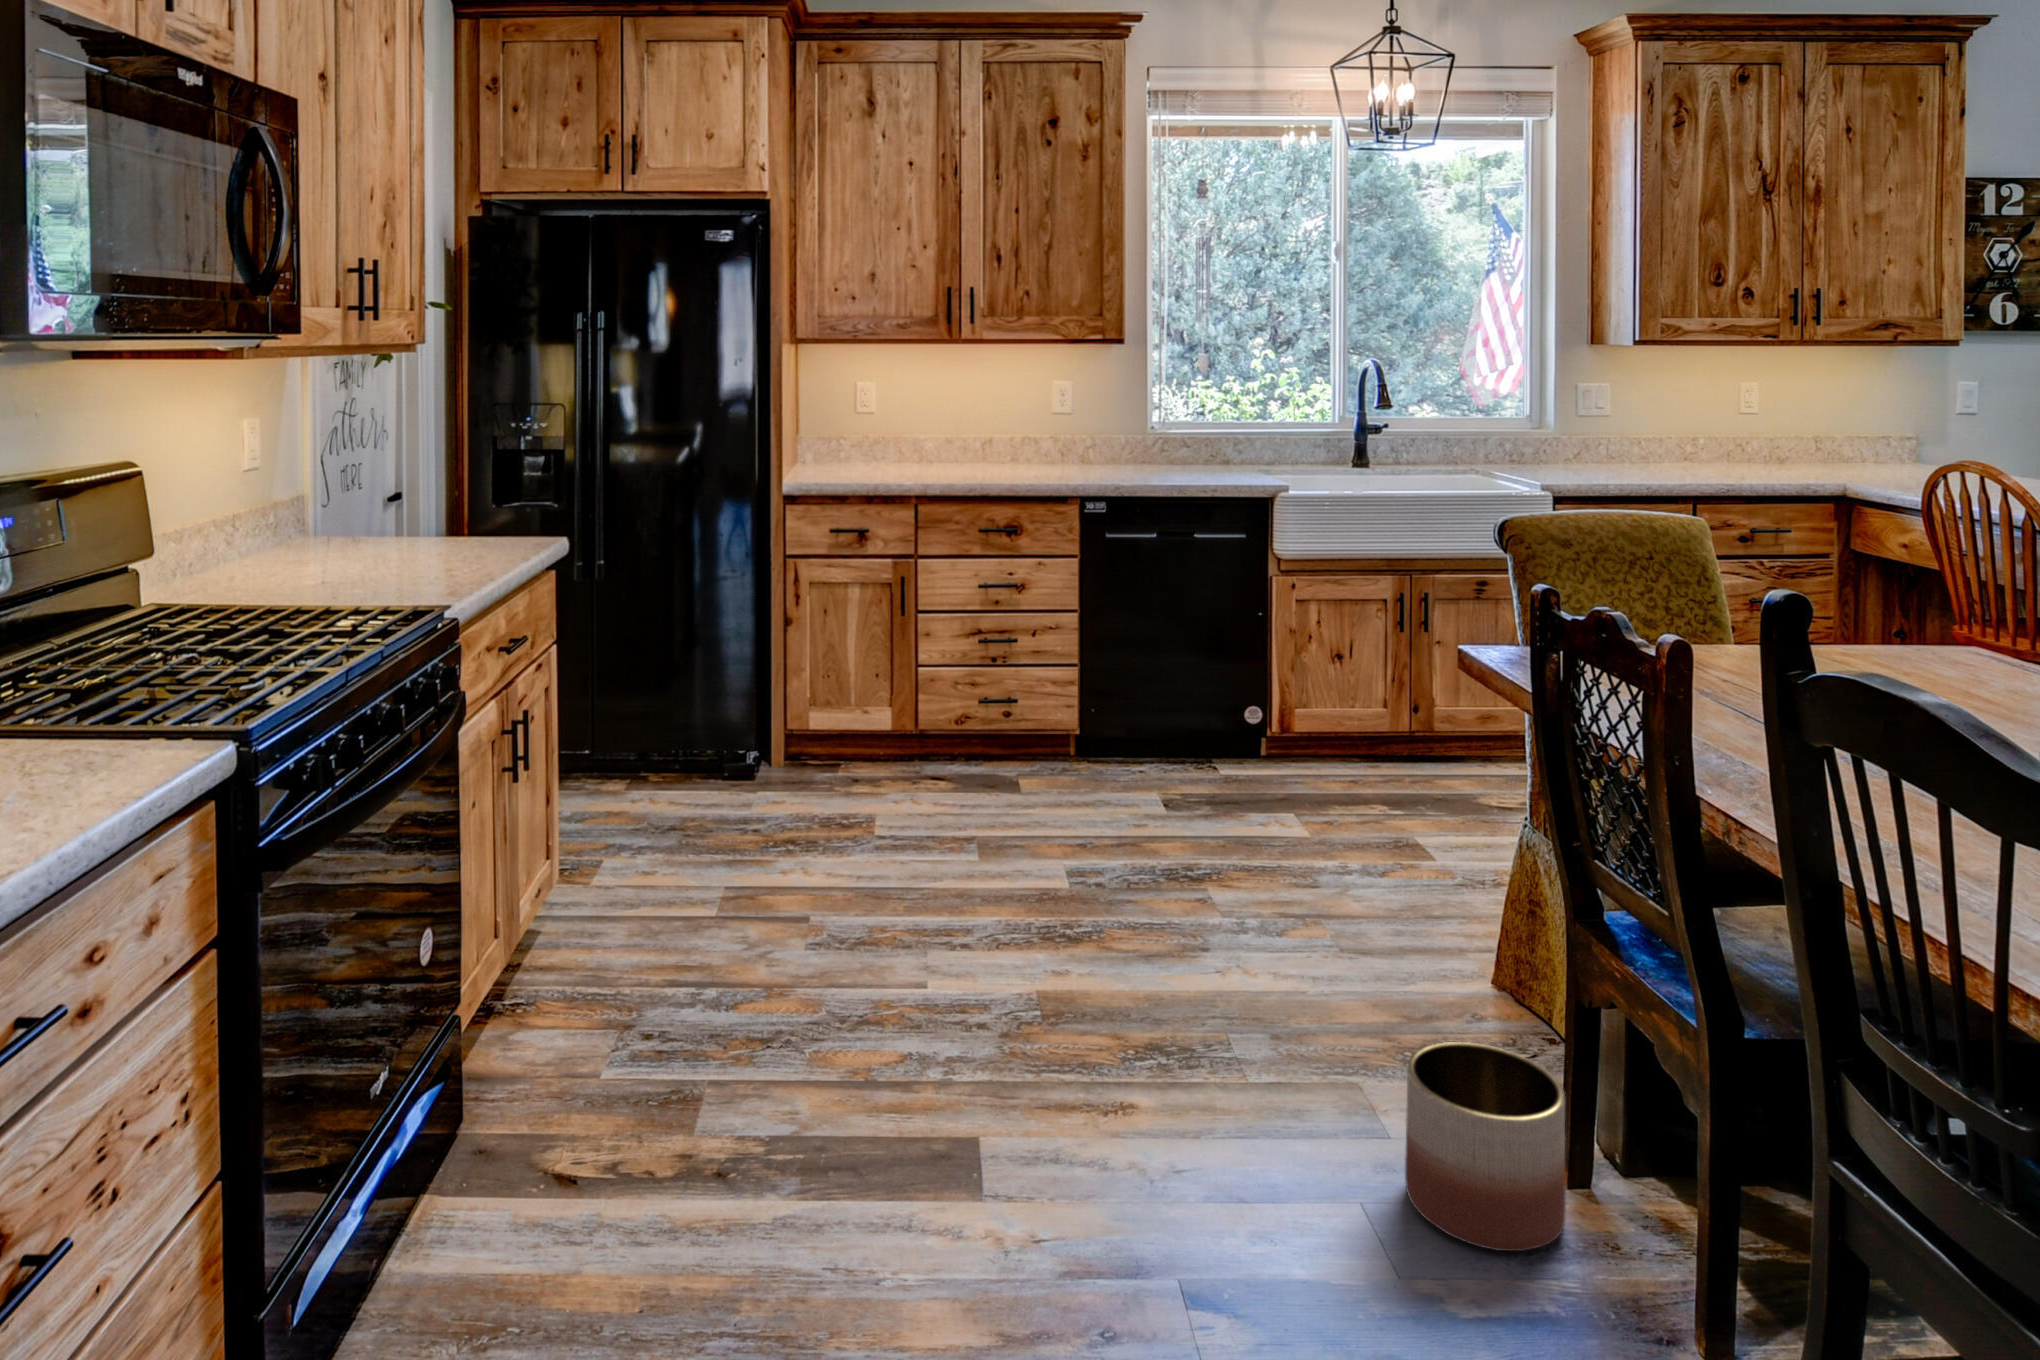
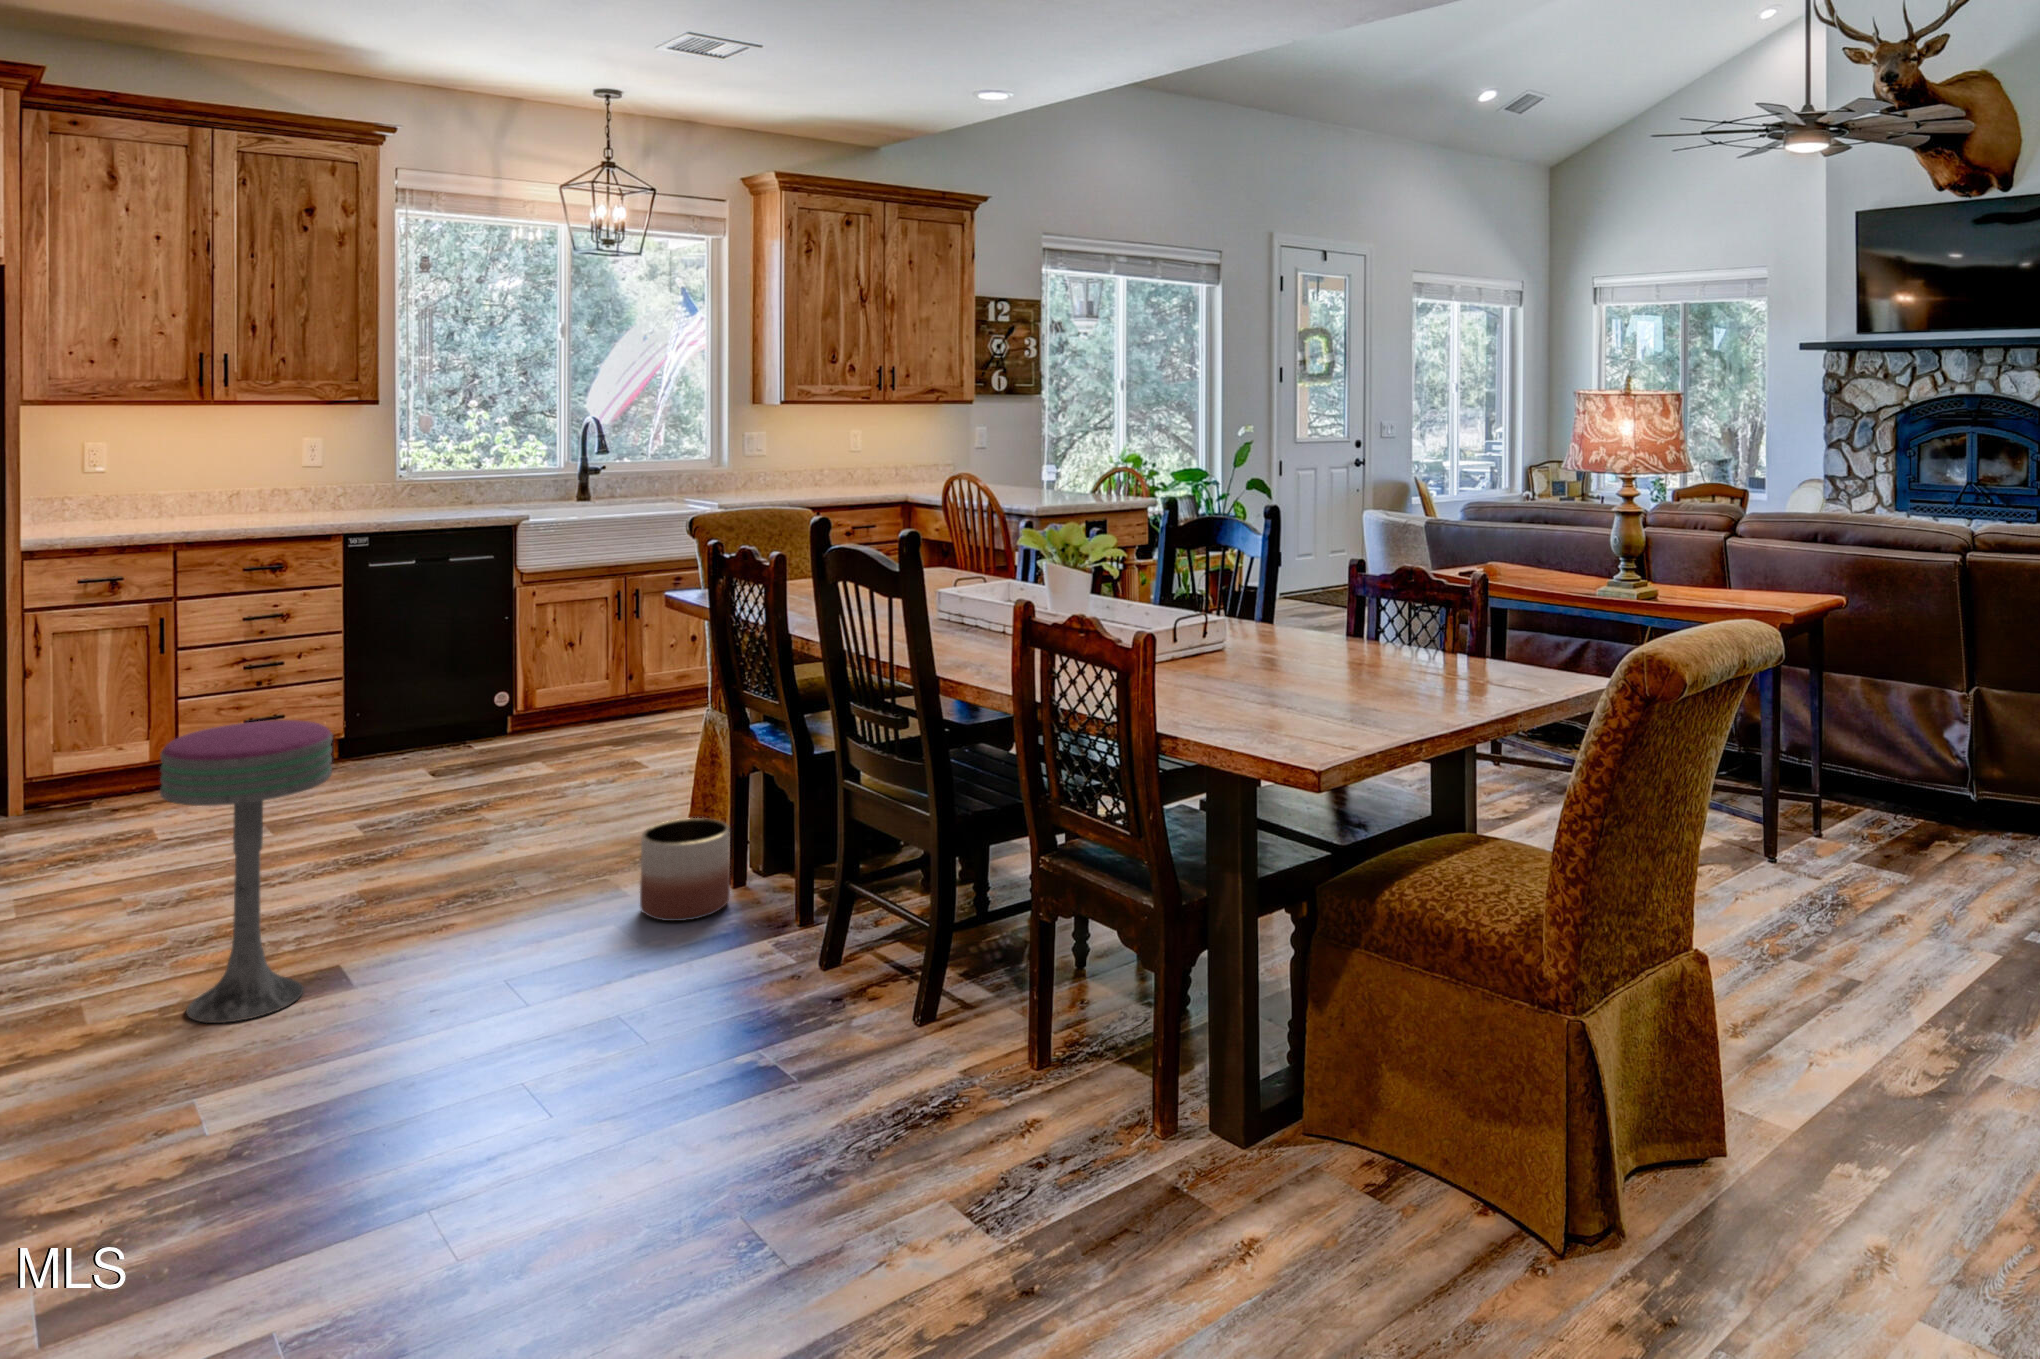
bar stool: none [739,775,946,1216] -> present [160,720,333,1023]

